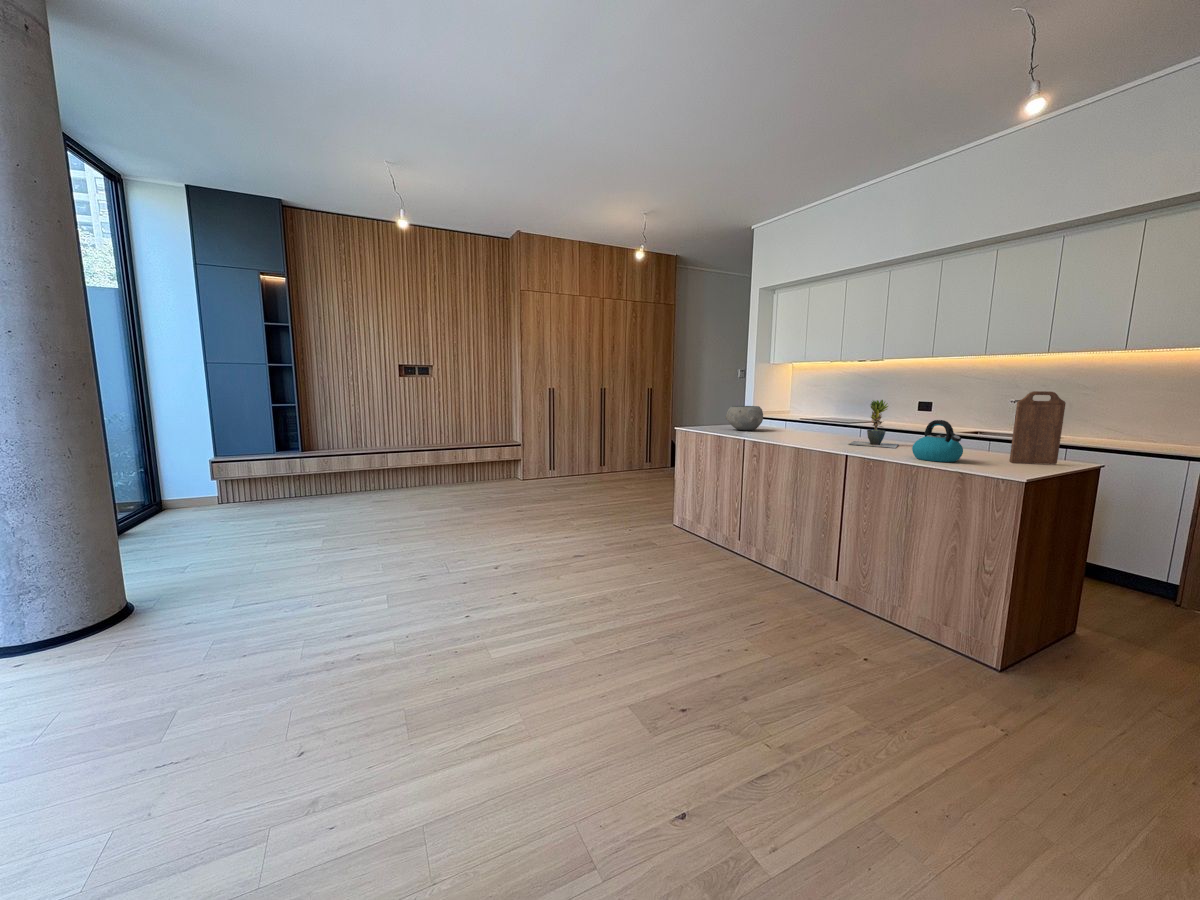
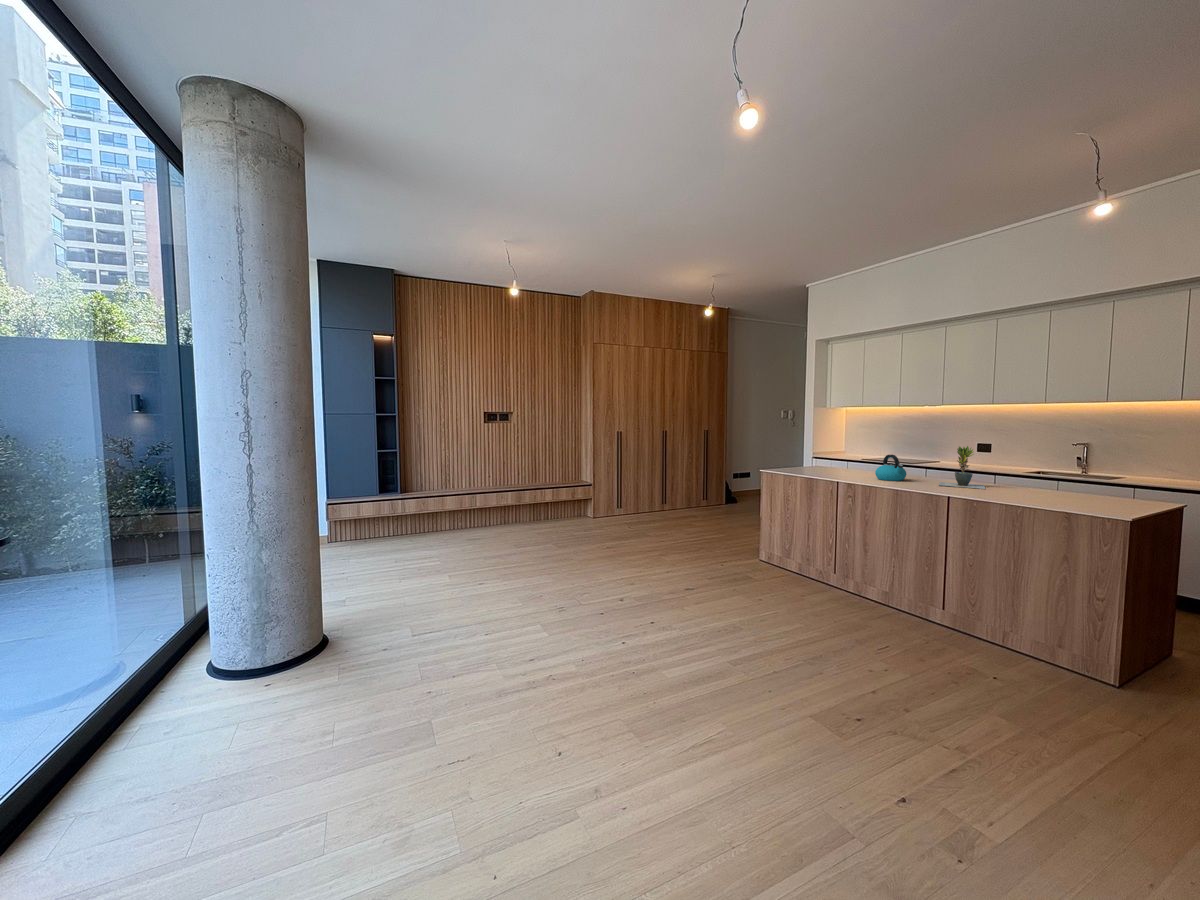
cutting board: present [1010,391,1066,464] -> none [1102,441,1148,503]
ceramic bowl: present [726,406,763,430] -> none [807,450,843,472]
kettle: present [912,420,963,462] -> present [875,455,906,481]

